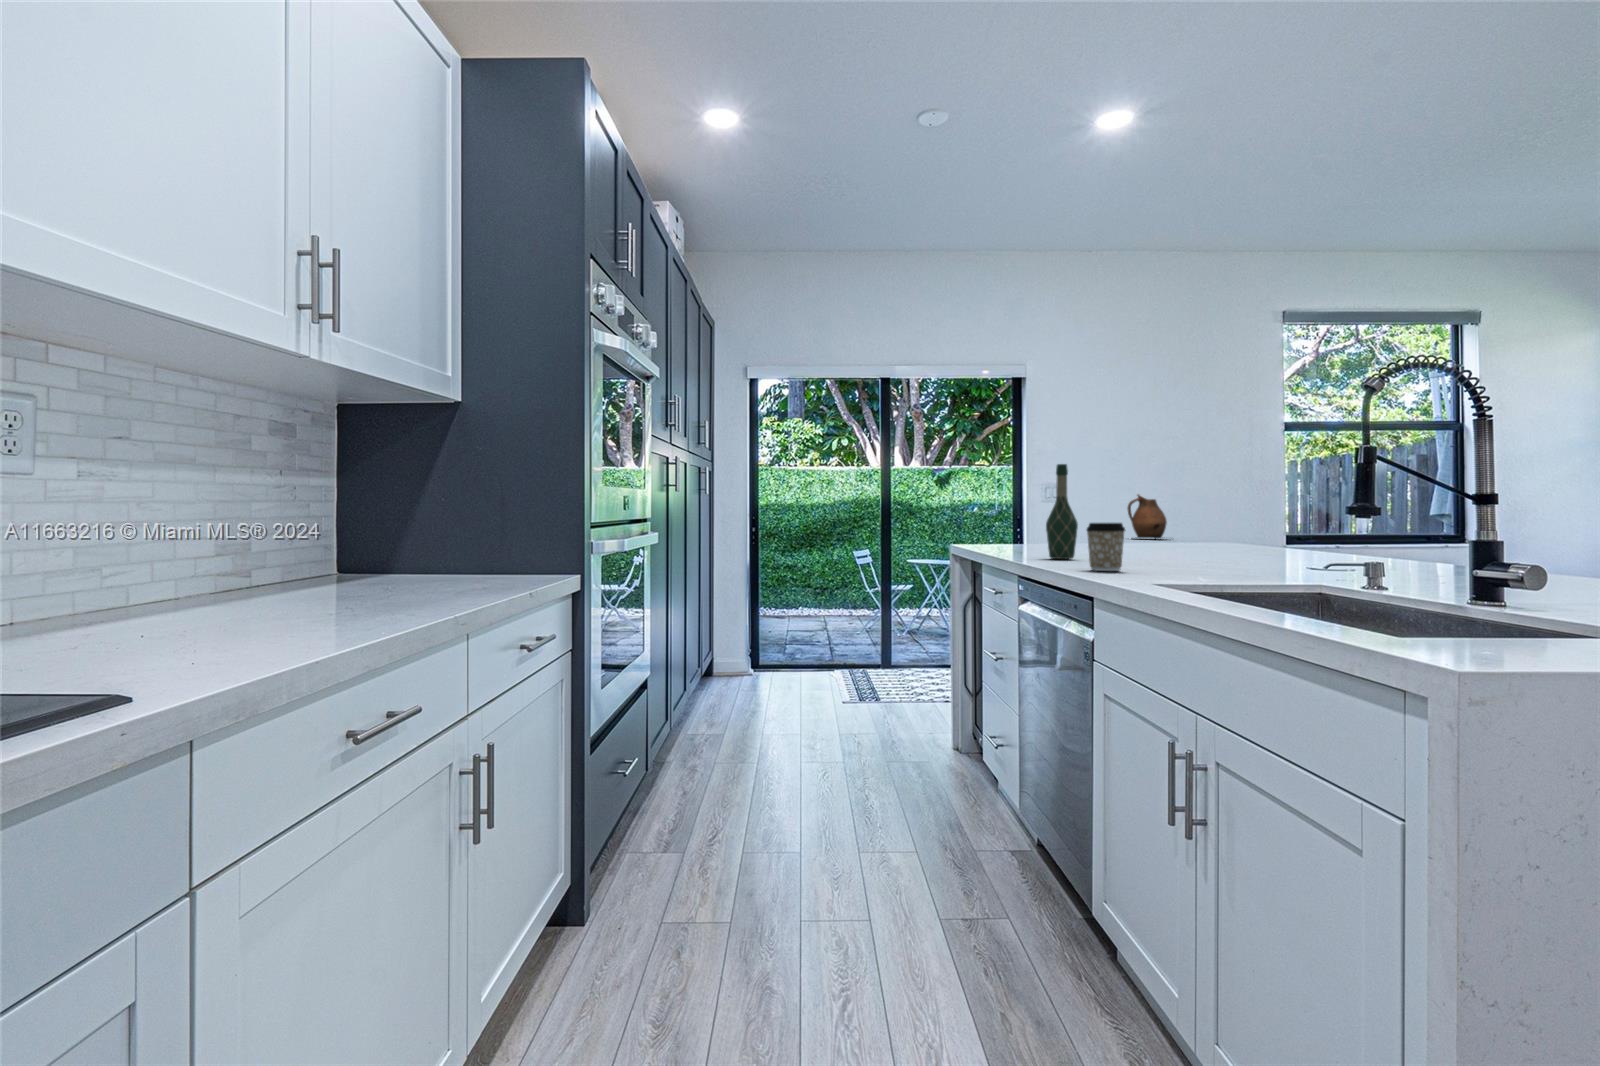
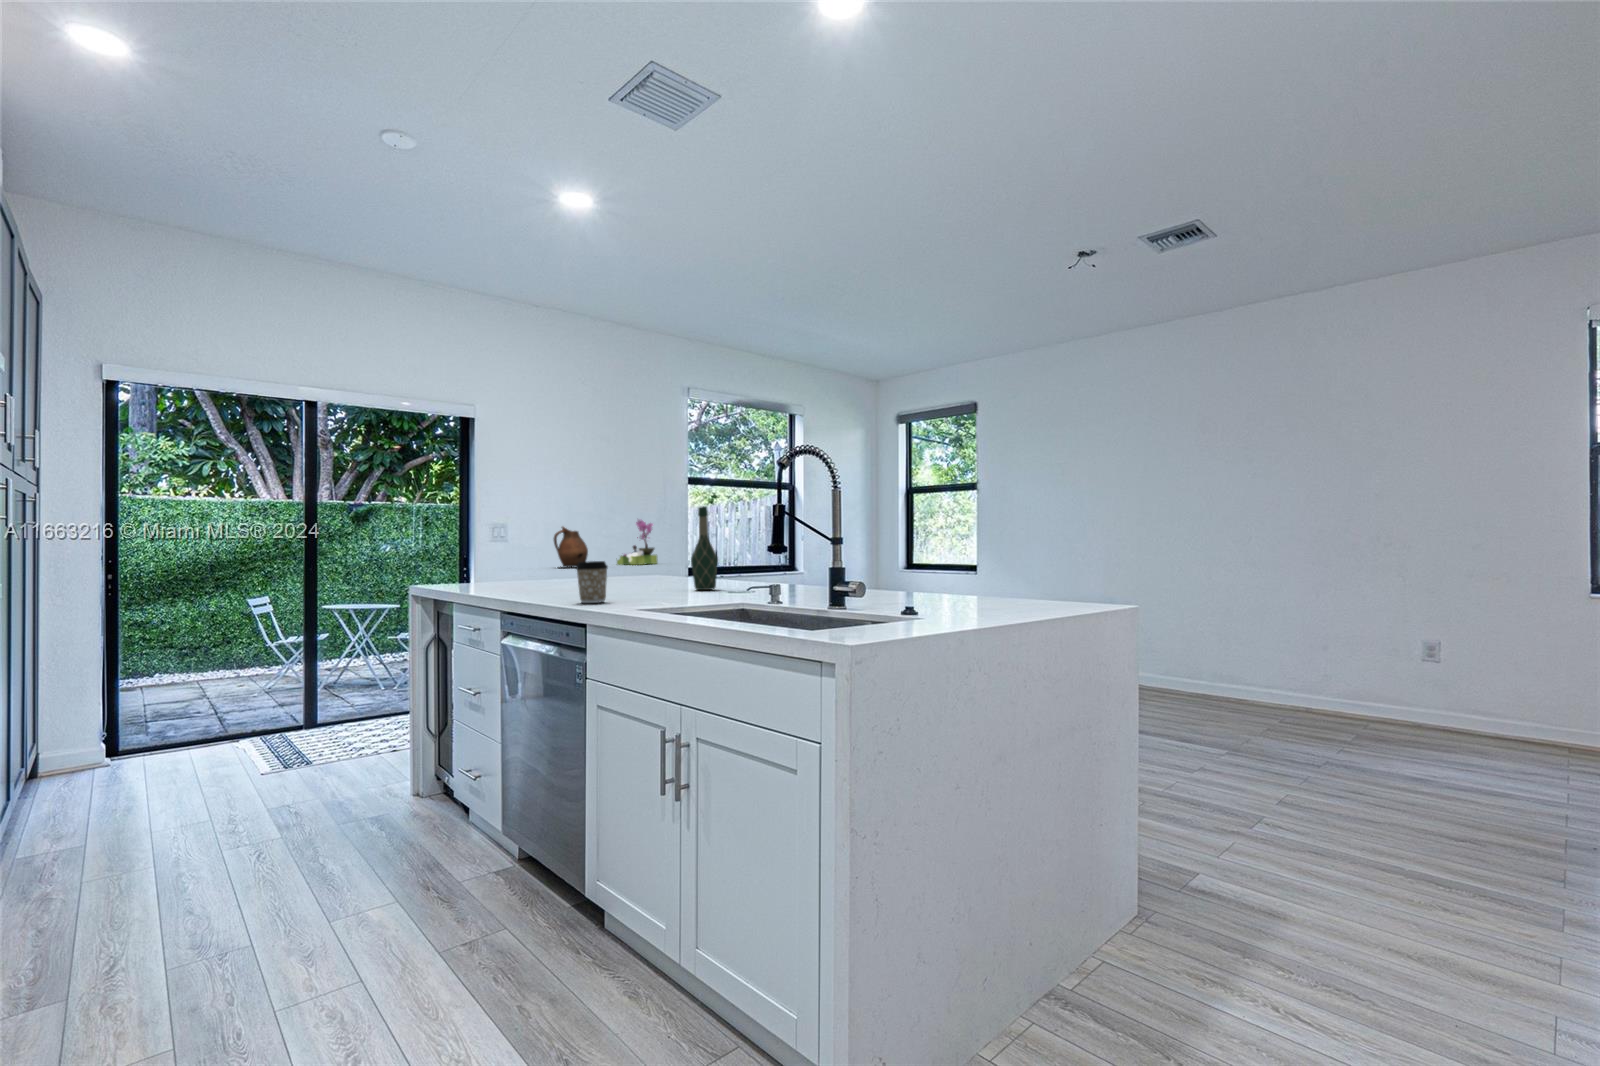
wine bottle: present [1046,464,1078,559] -> present [691,506,718,590]
flower arrangement: none [1204,486,1257,540] -> present [617,520,657,565]

